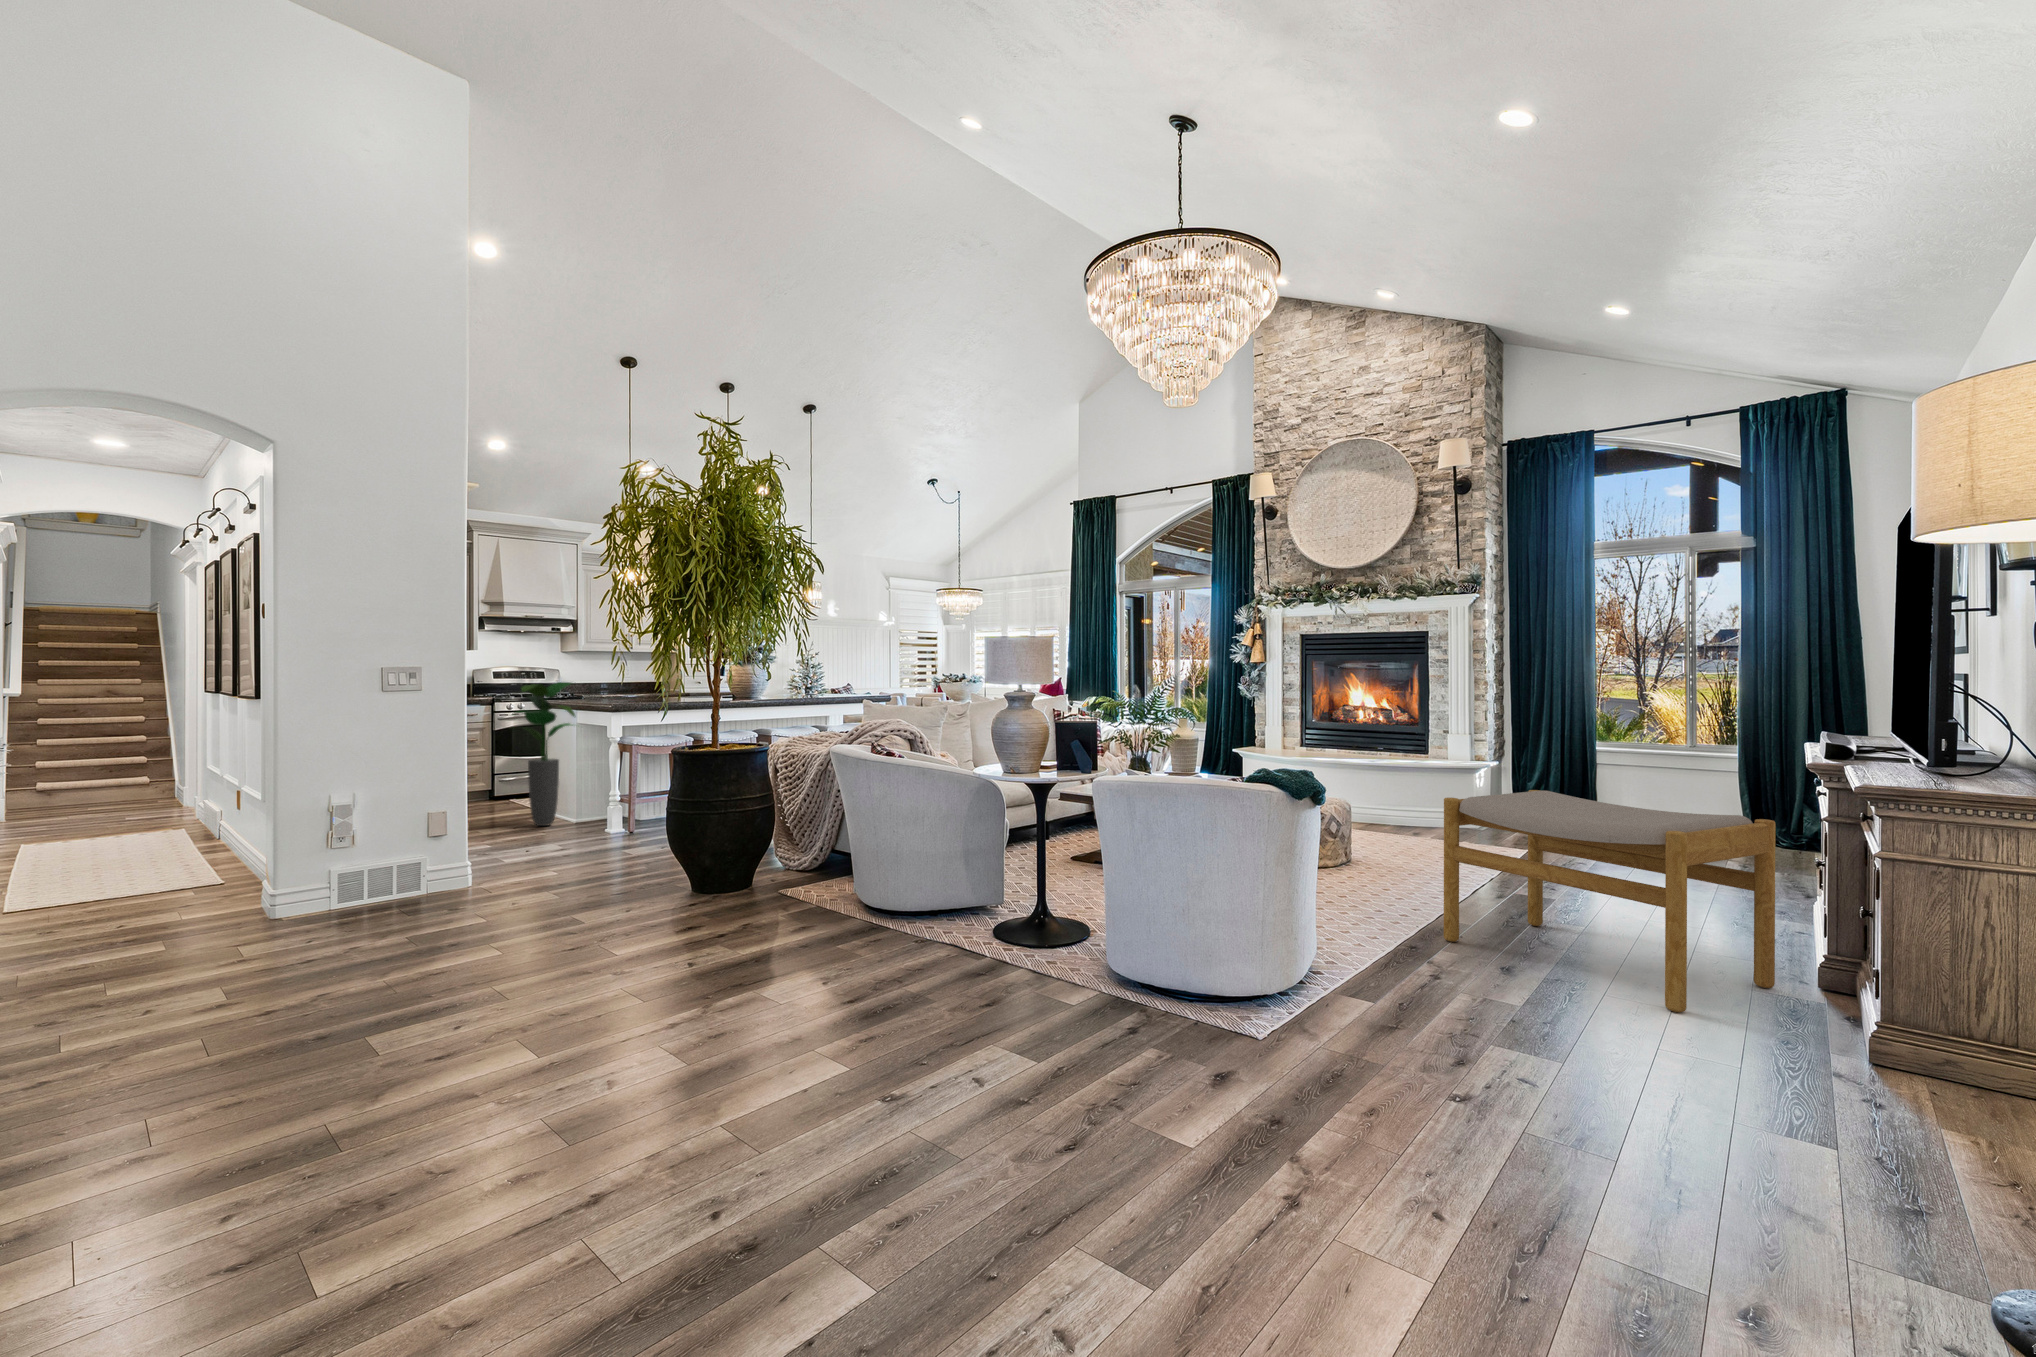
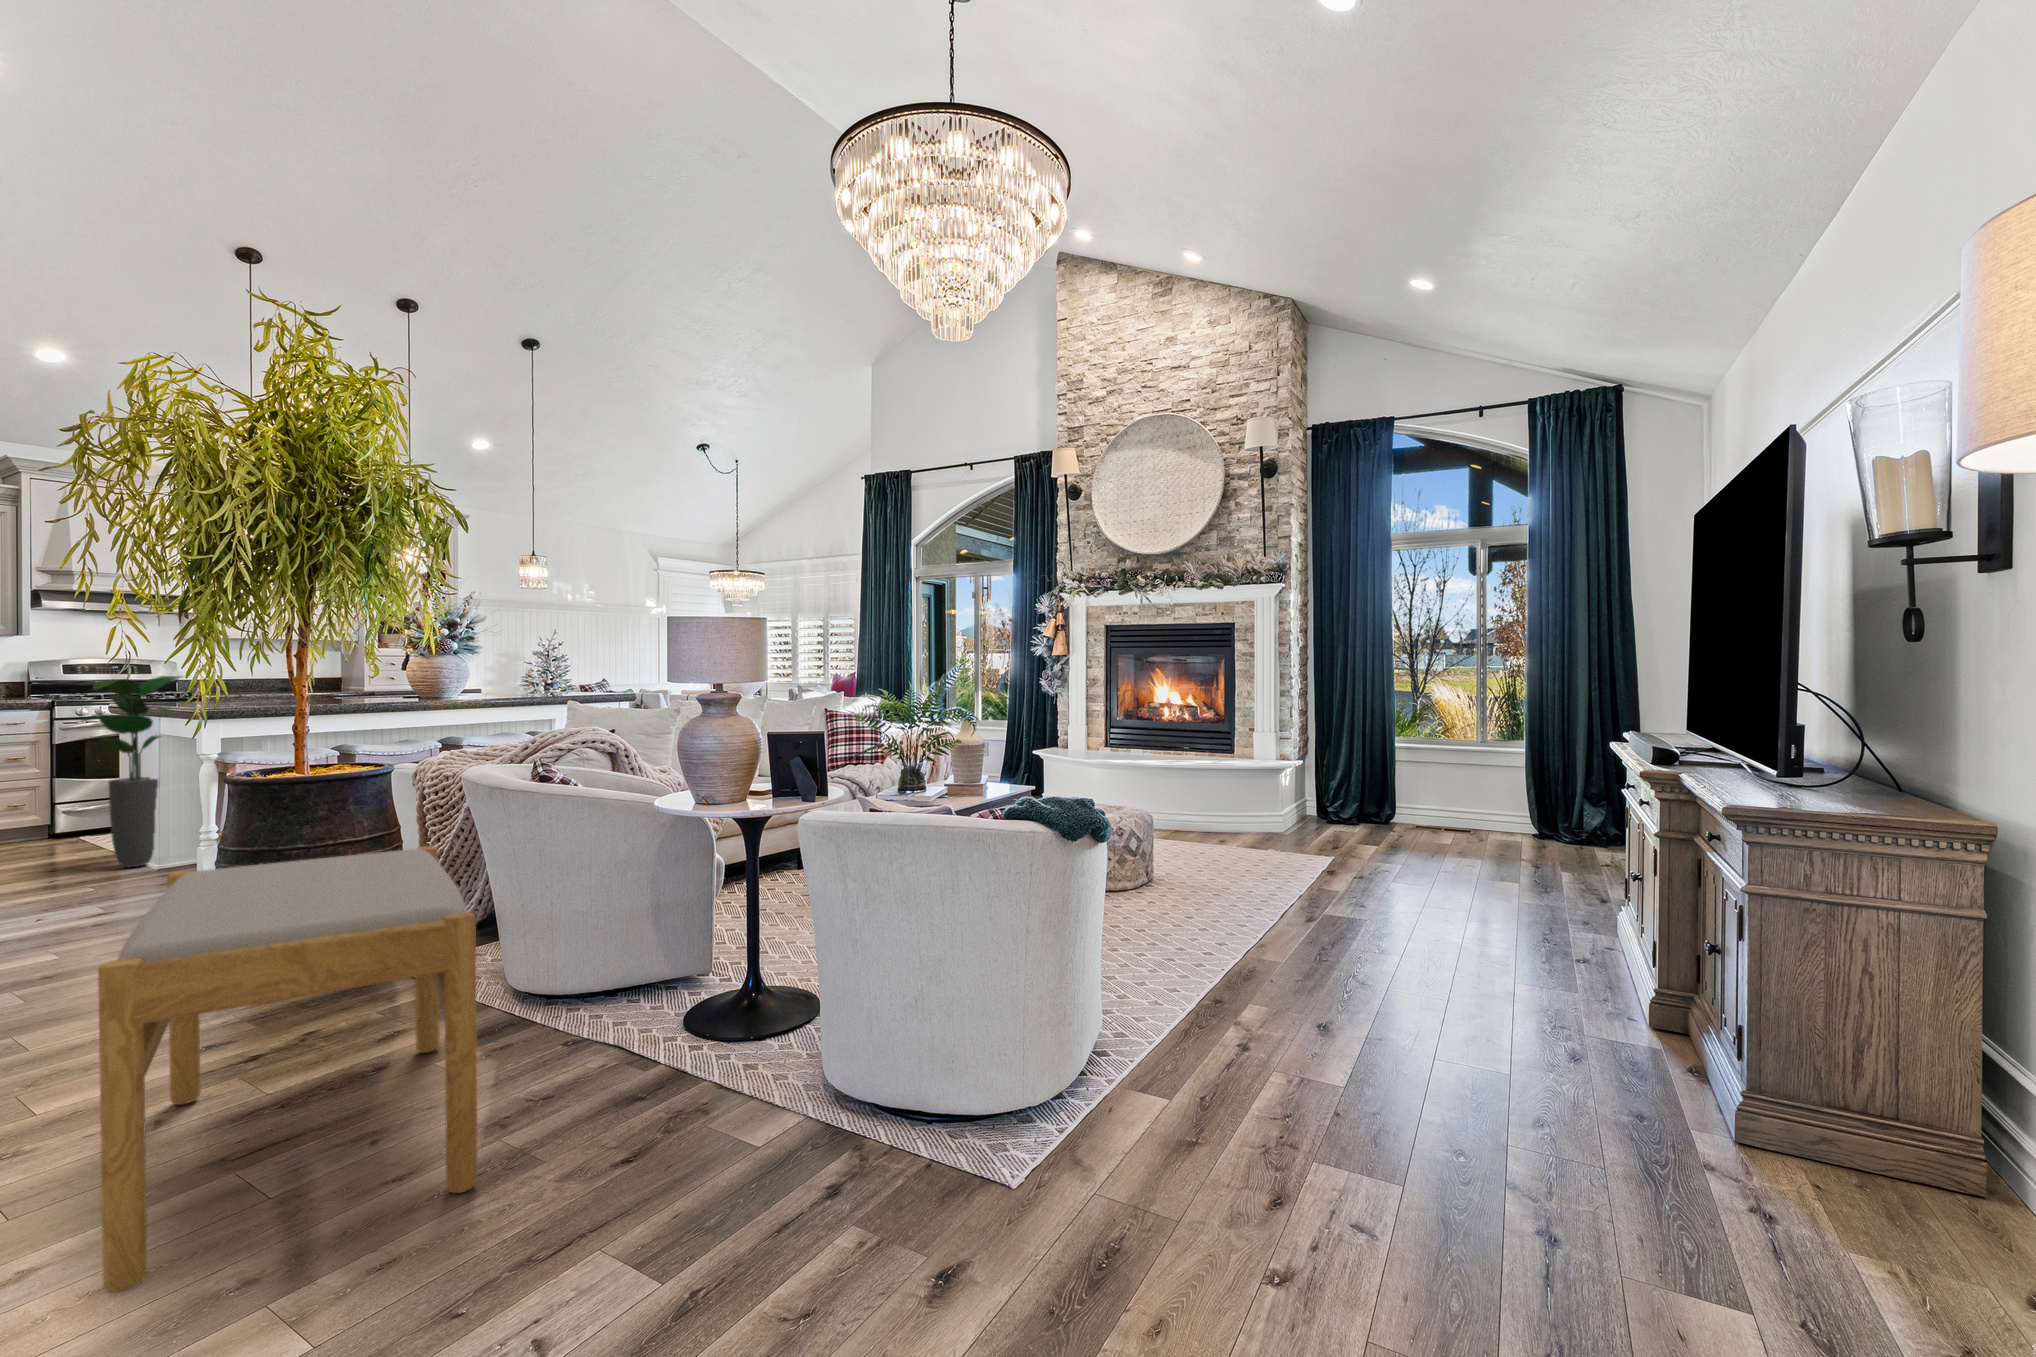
footstool: present [1444,790,1776,1012] -> present [98,846,478,1293]

